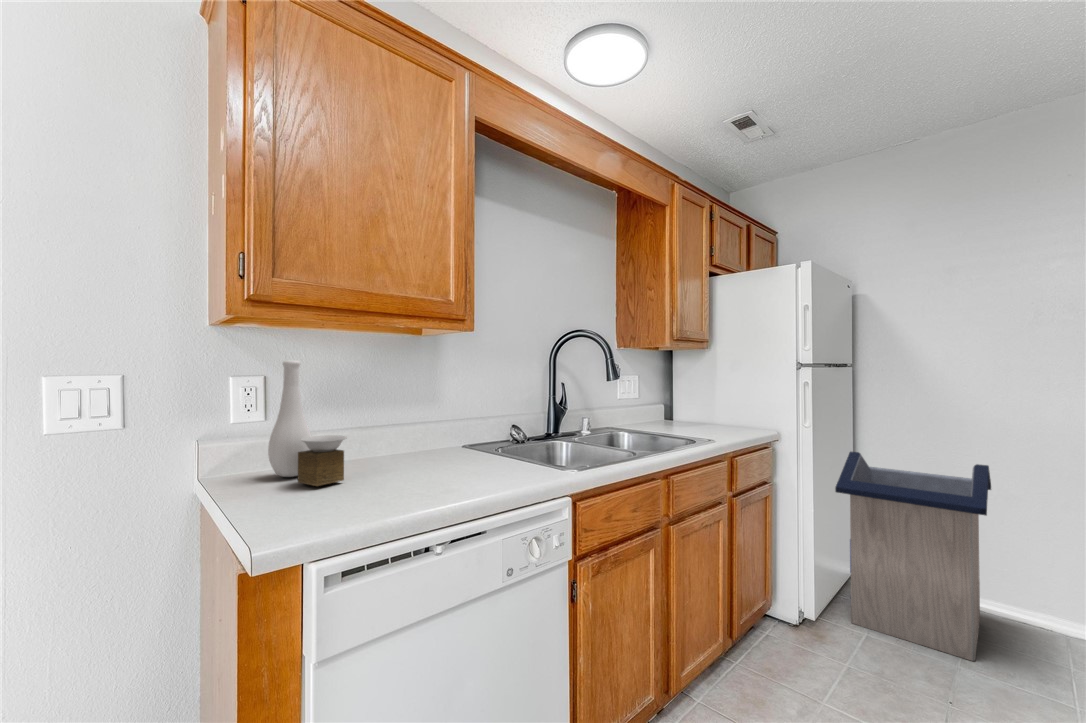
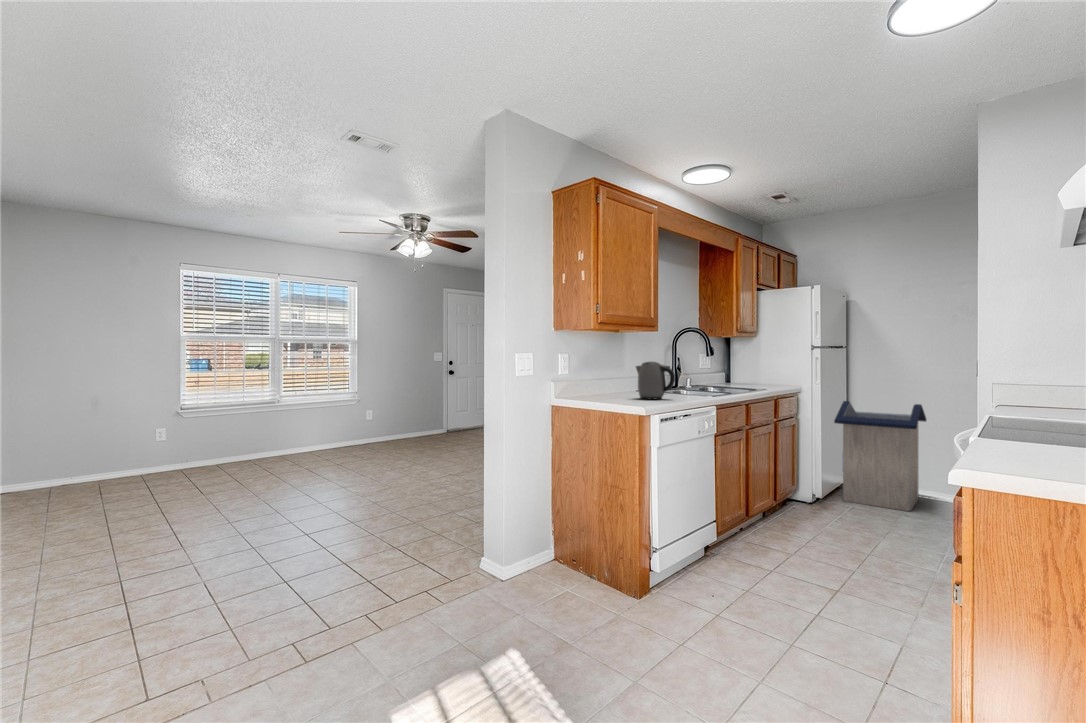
vase: present [268,360,347,486] -> none [580,346,621,400]
kettle: none [396,396,474,483] -> present [636,362,675,399]

